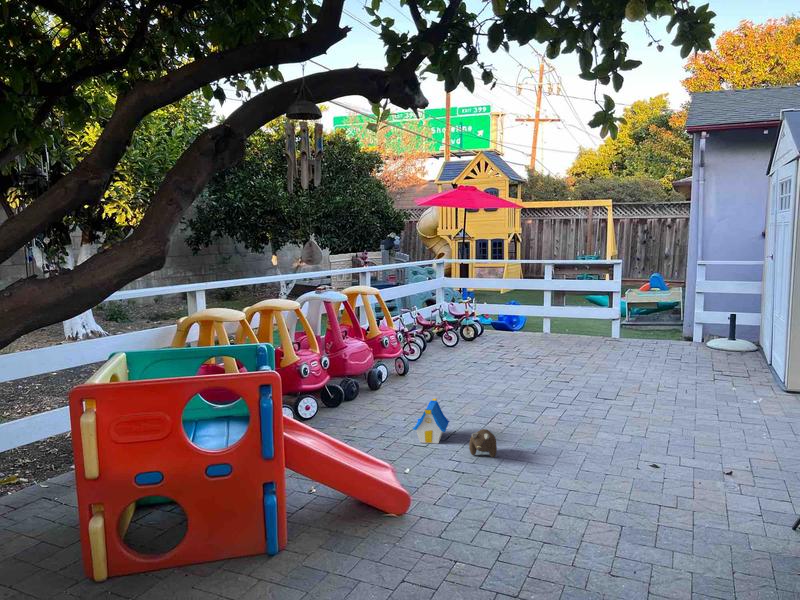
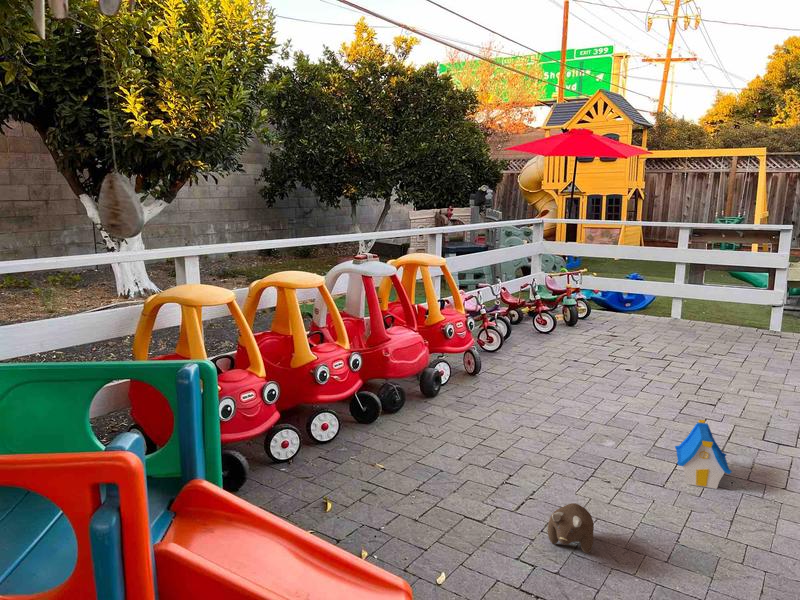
toy house: present [413,399,449,444] -> present [675,420,732,489]

